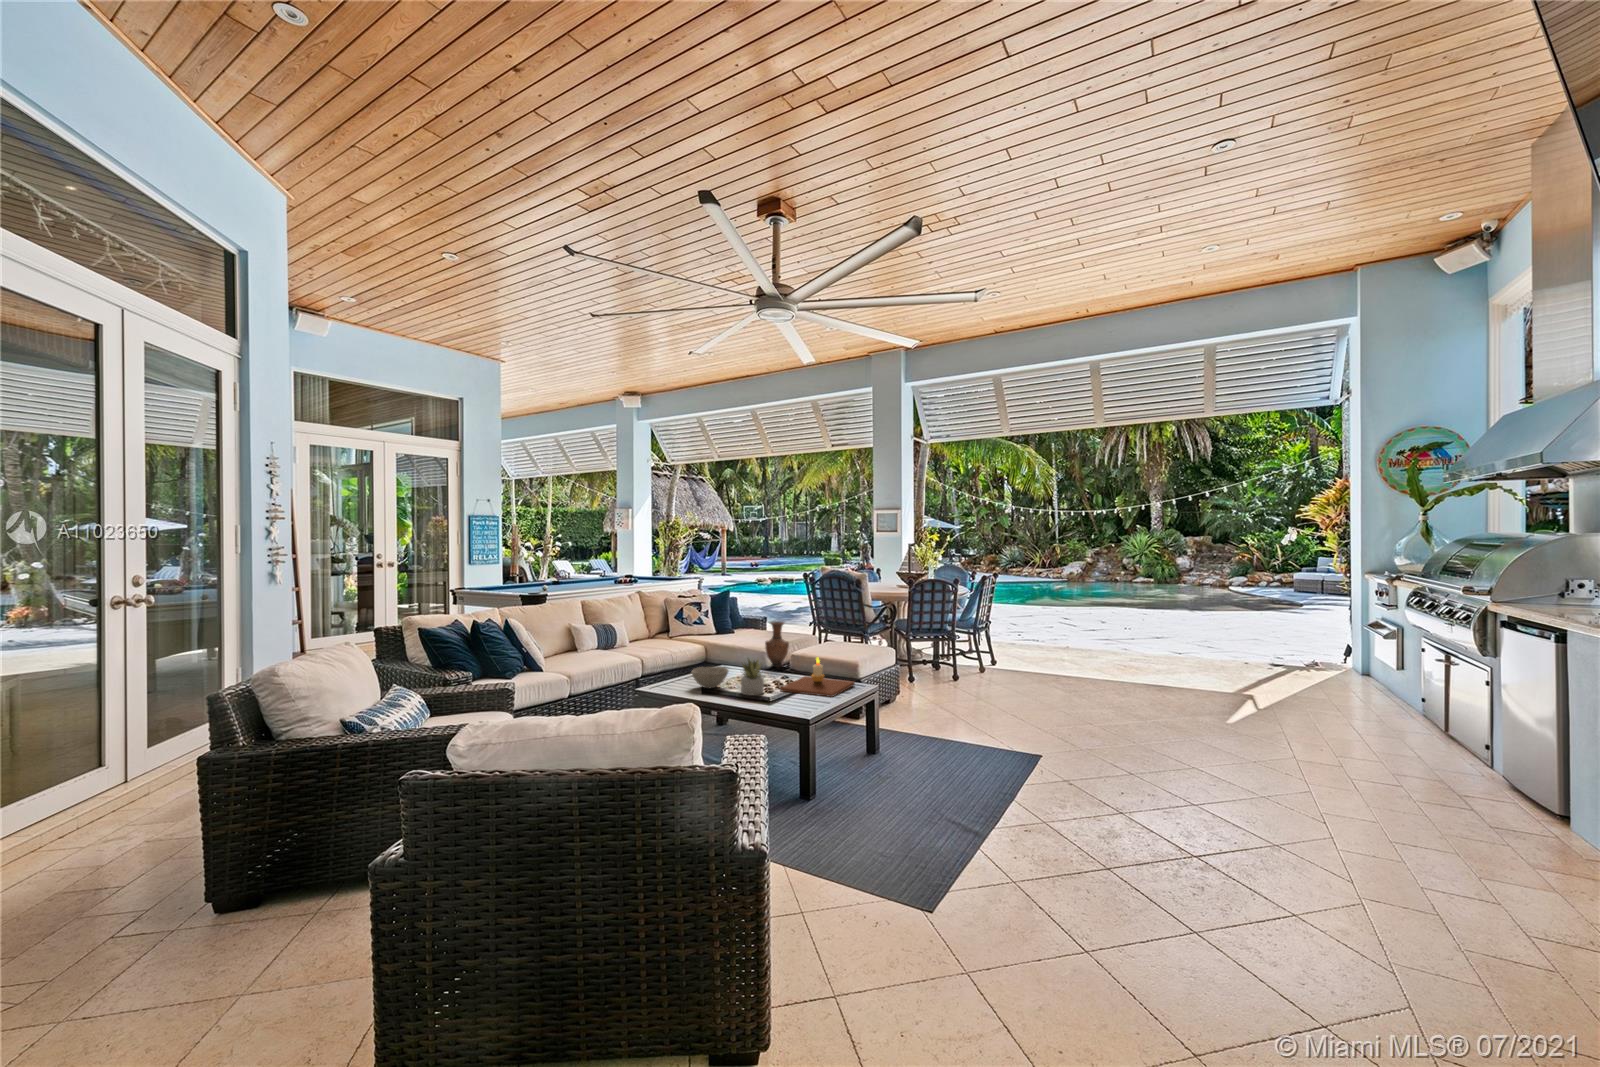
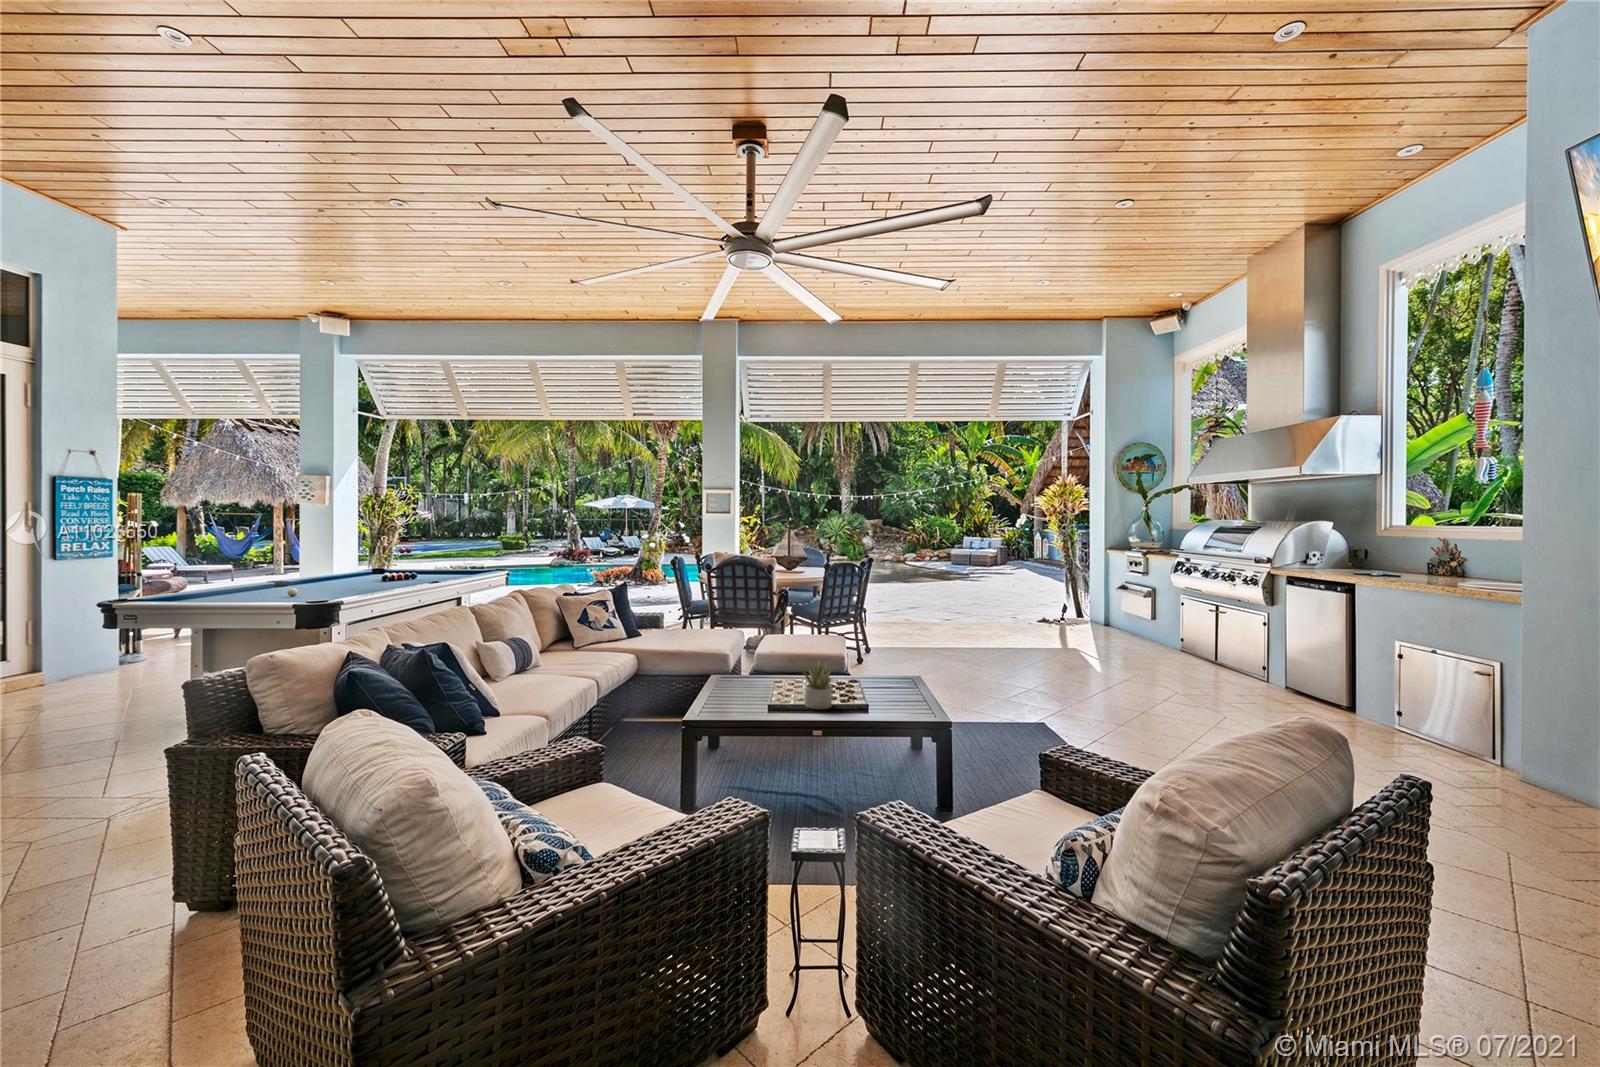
vase: present [765,621,789,667] -> none [741,617,770,672]
candle: present [780,657,855,697] -> none [831,654,907,700]
bowl: present [692,667,728,688] -> none [731,678,779,708]

